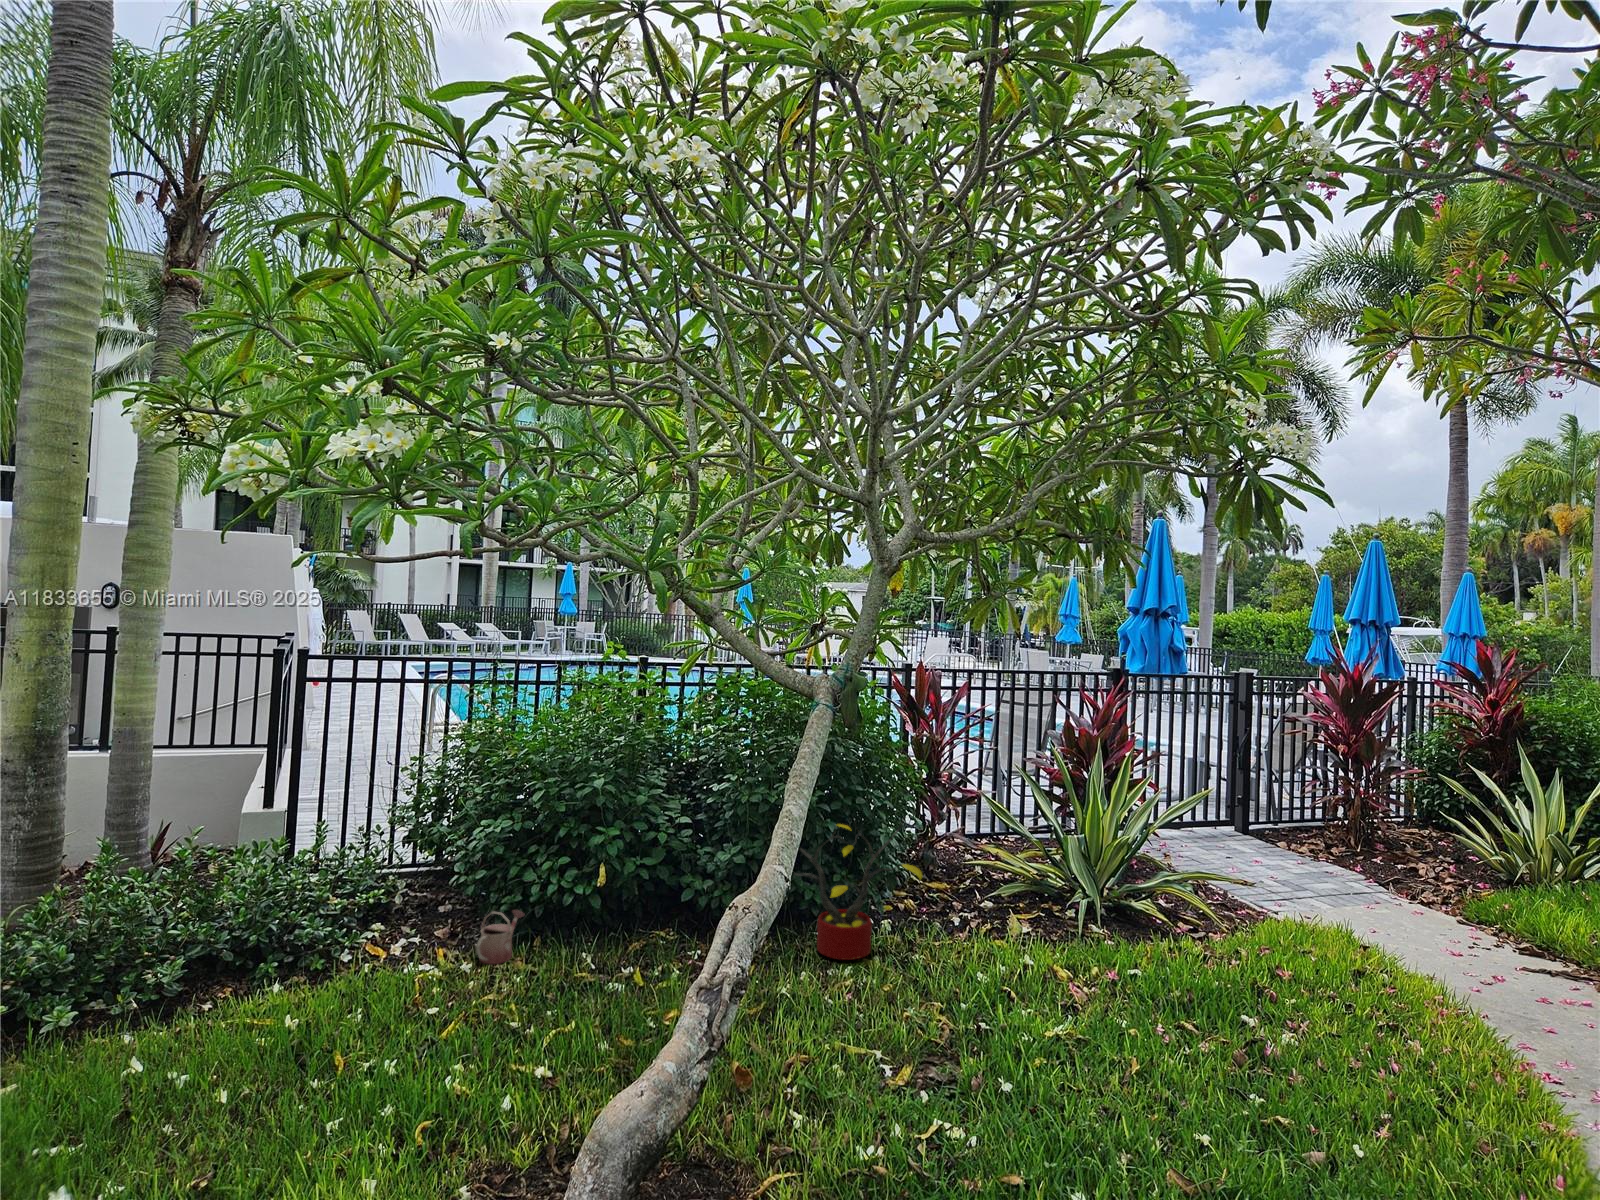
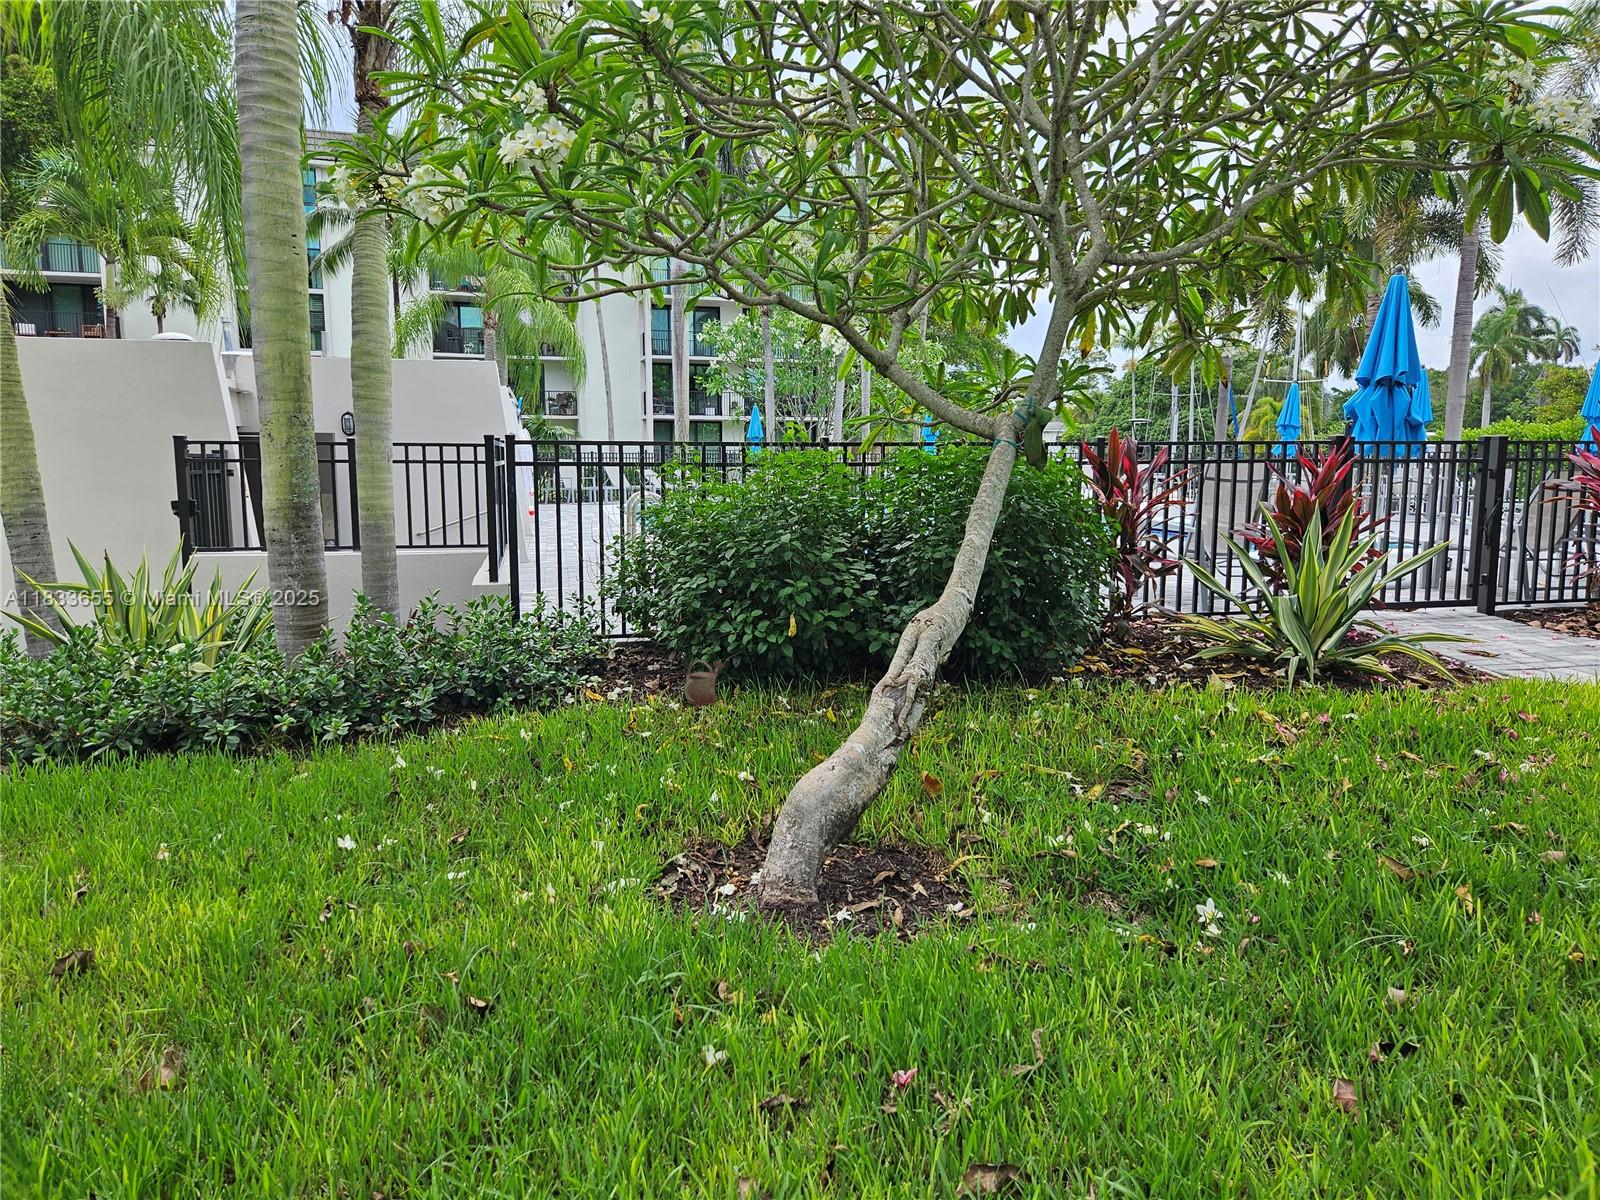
decorative plant: present [794,819,922,960] -> none [955,567,1114,705]

